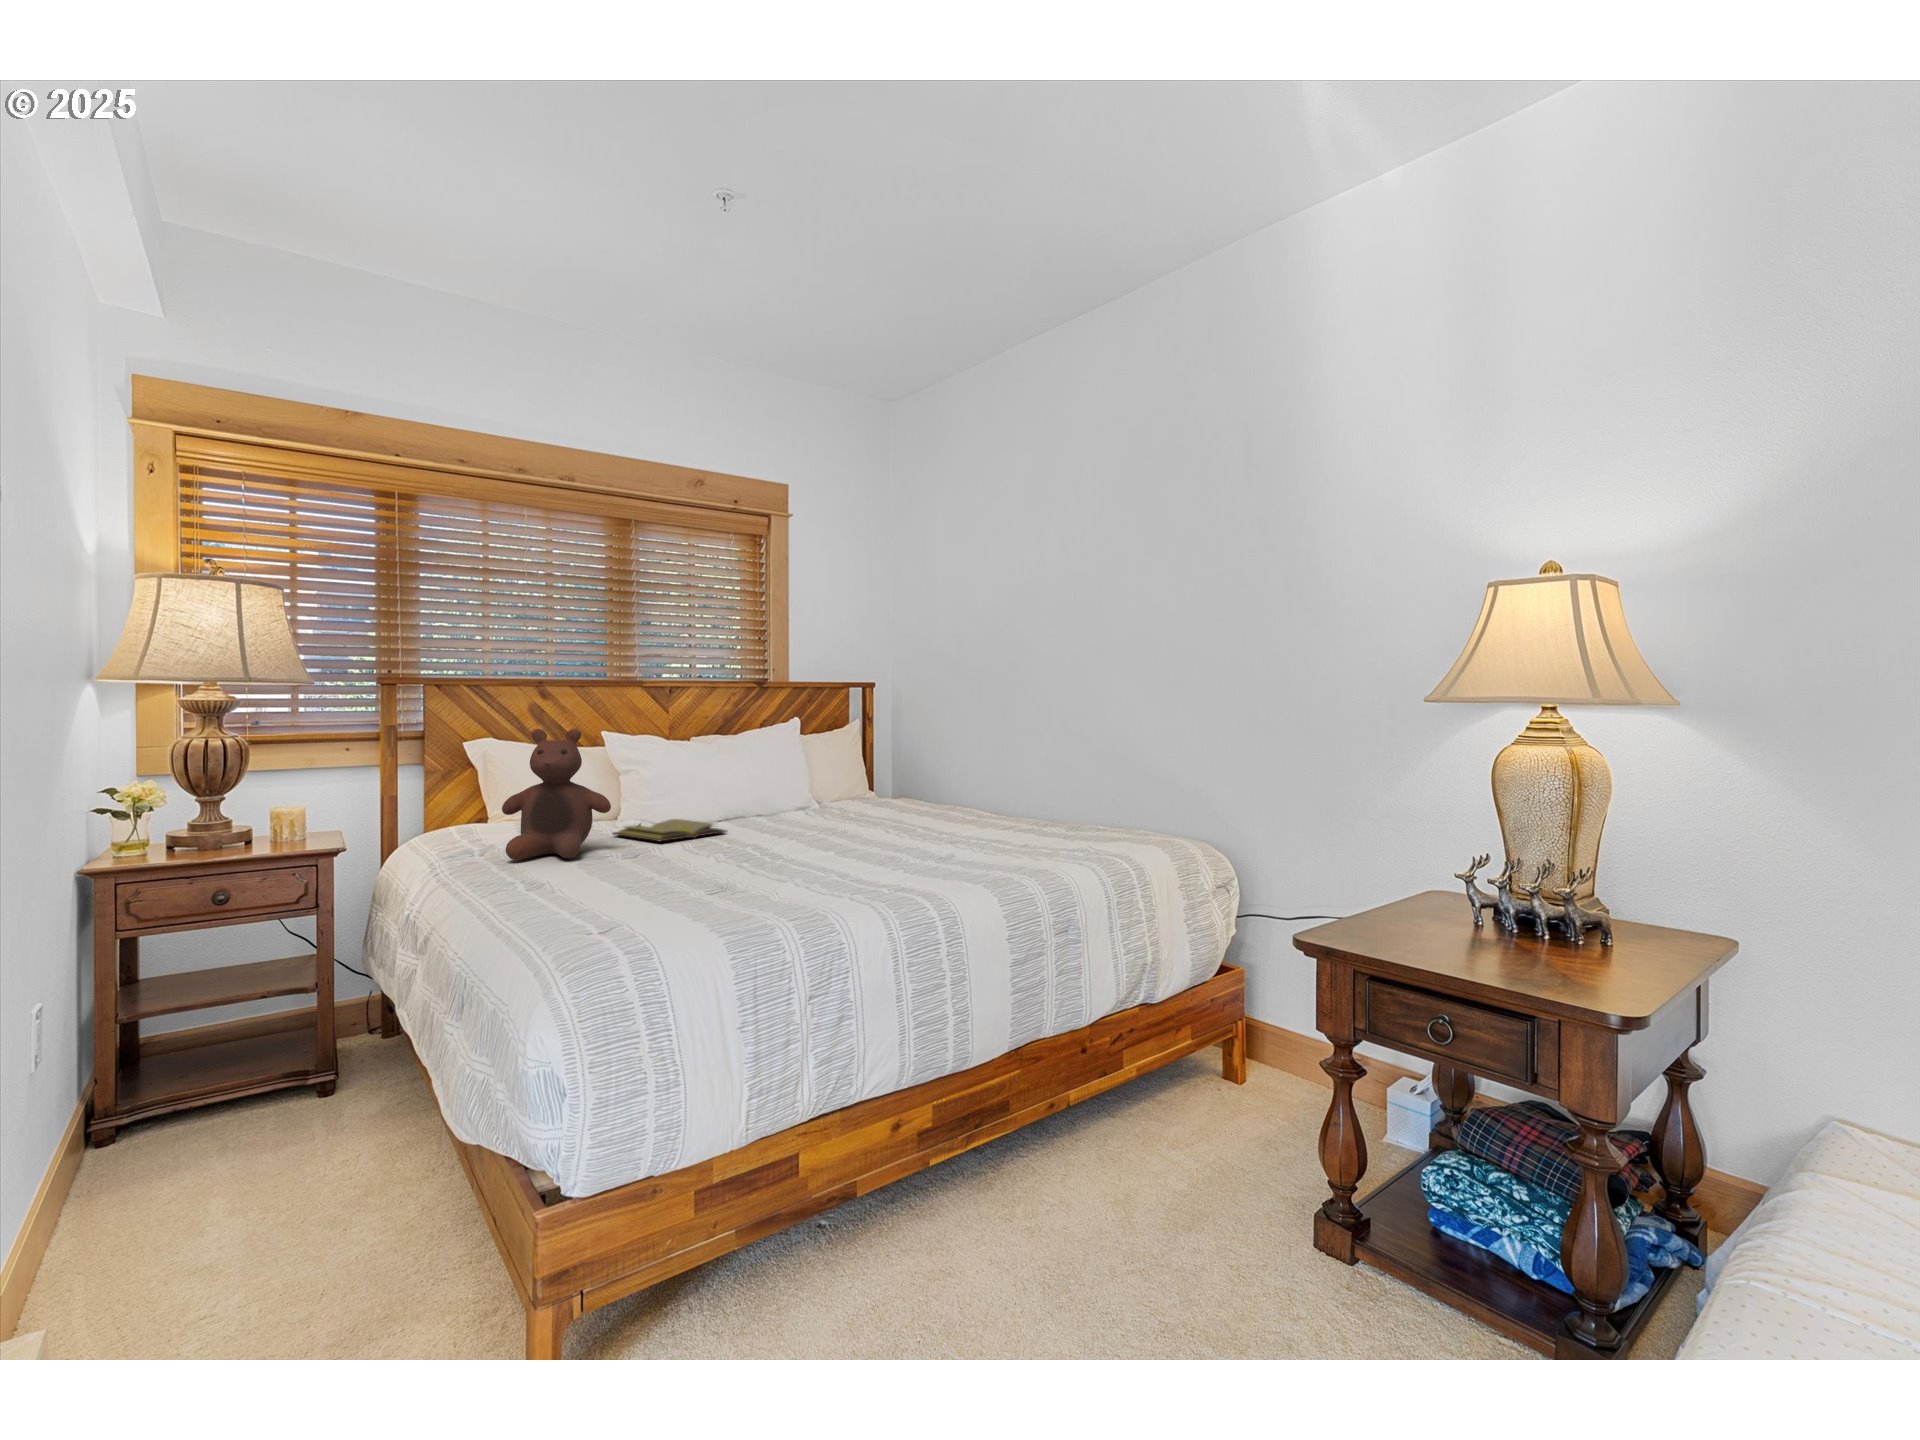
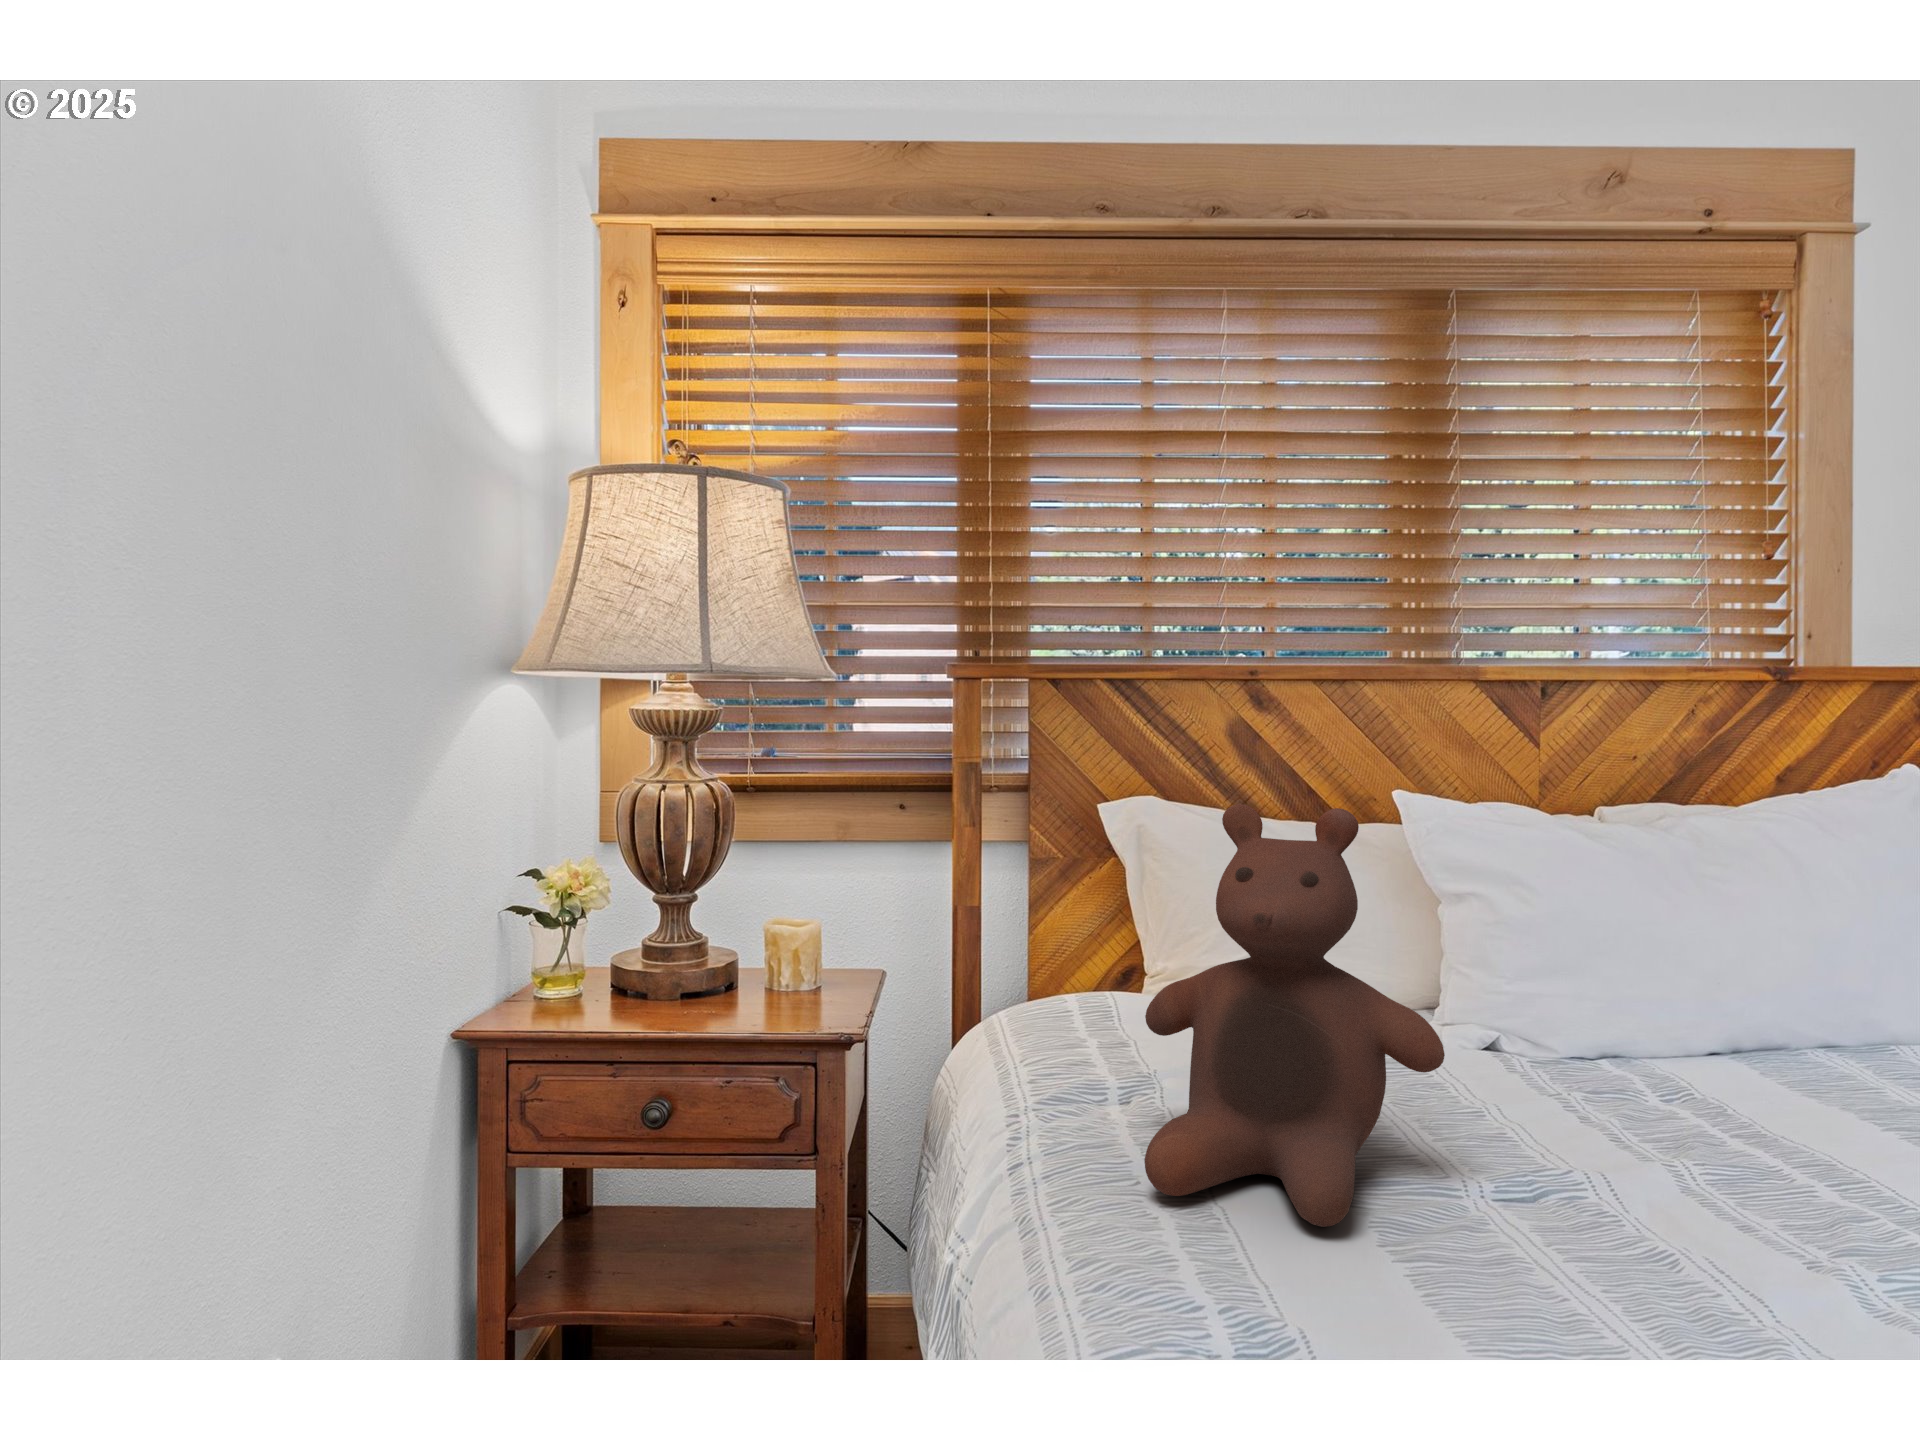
diary: present [613,819,726,841] -> none [1428,1057,1803,1173]

